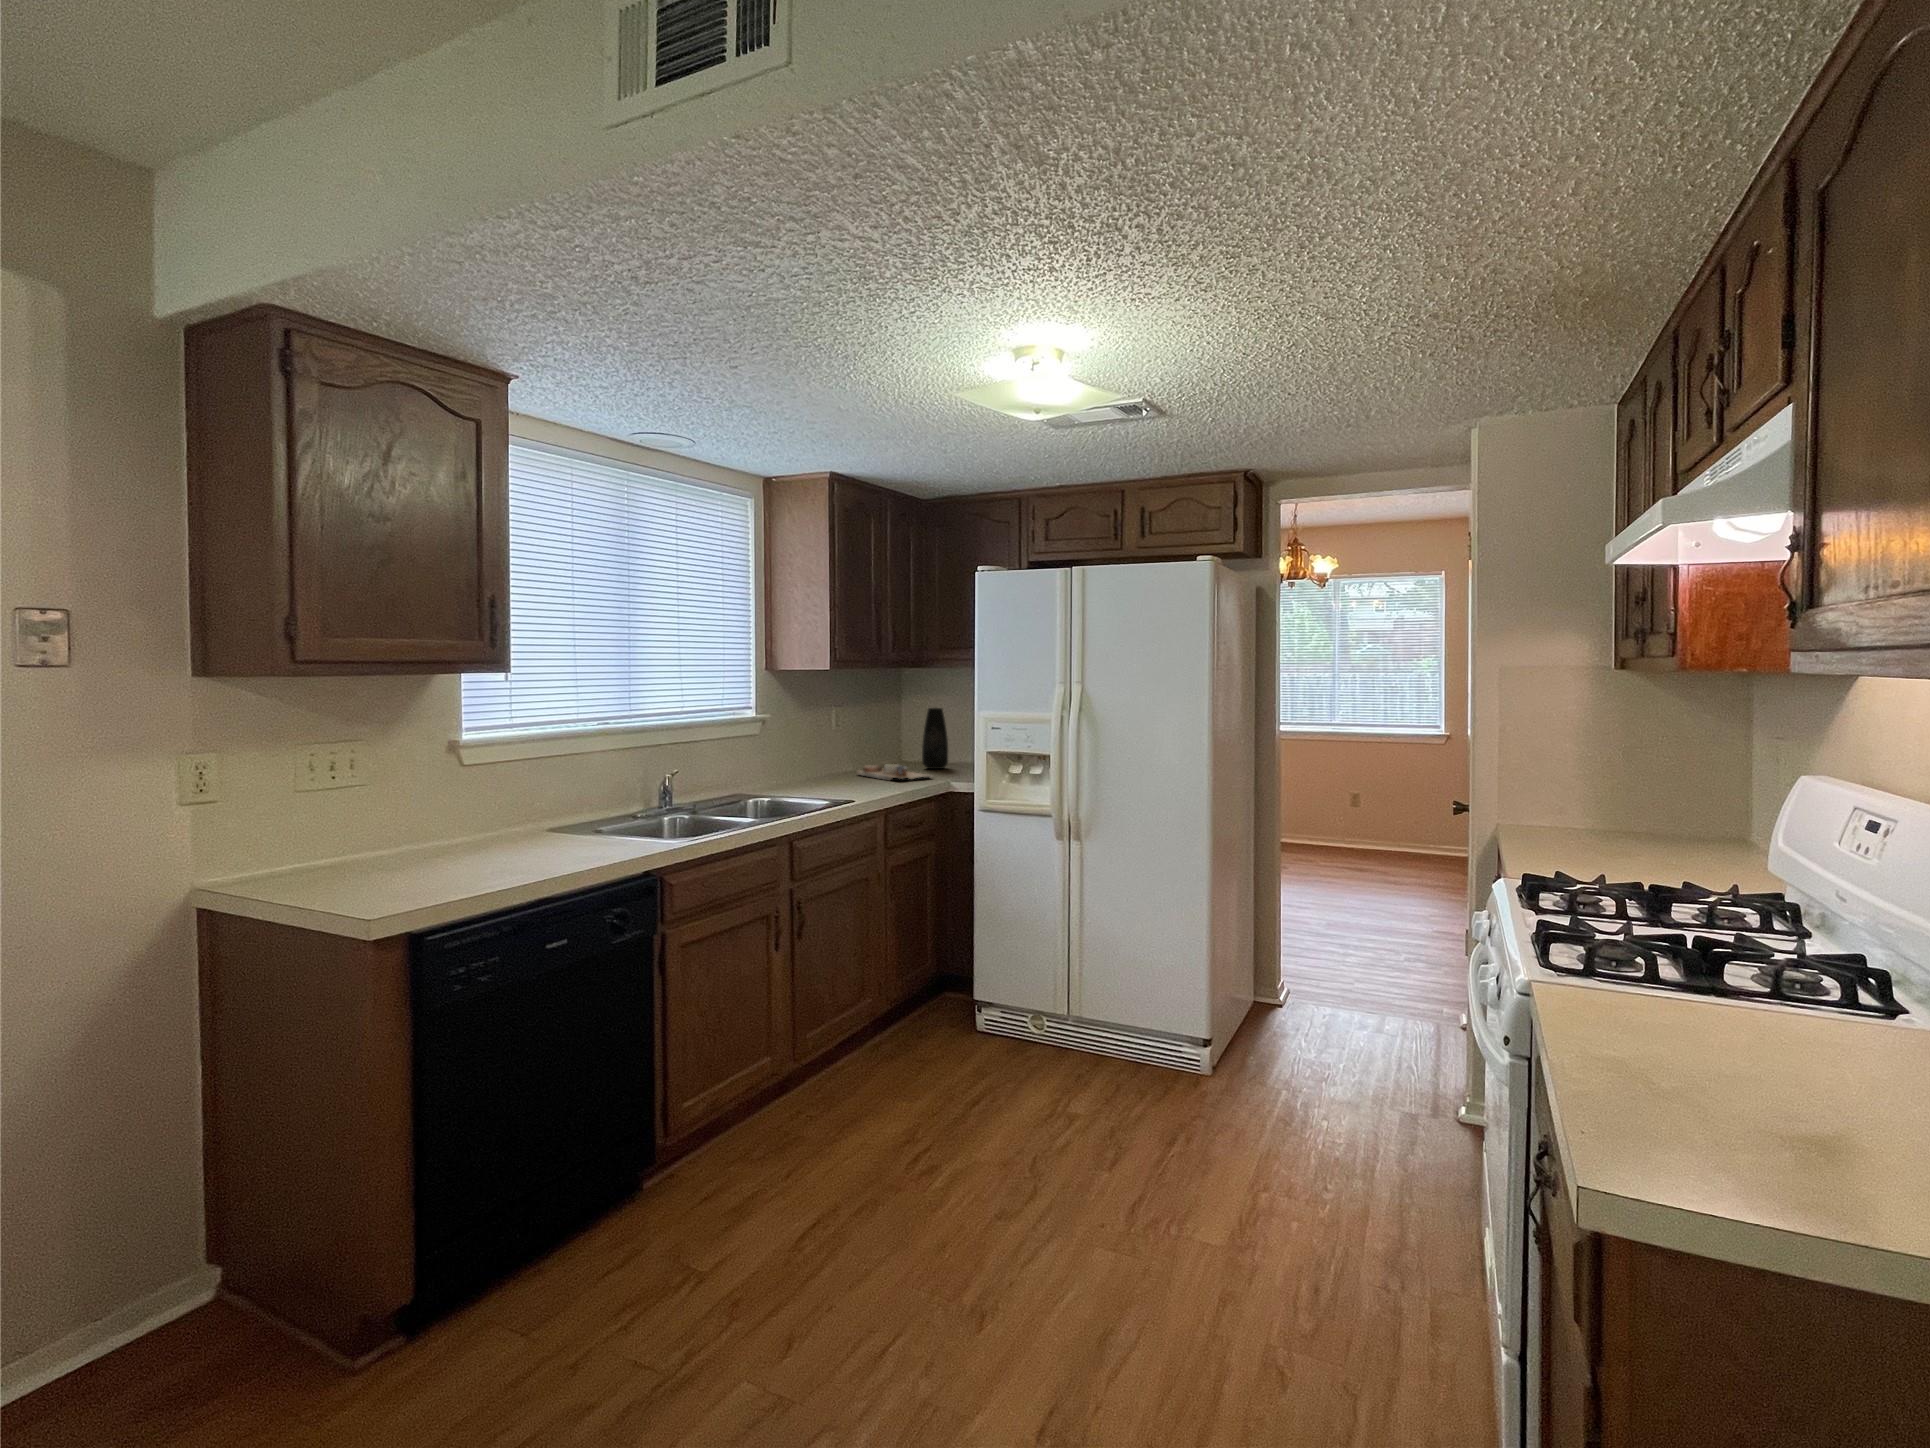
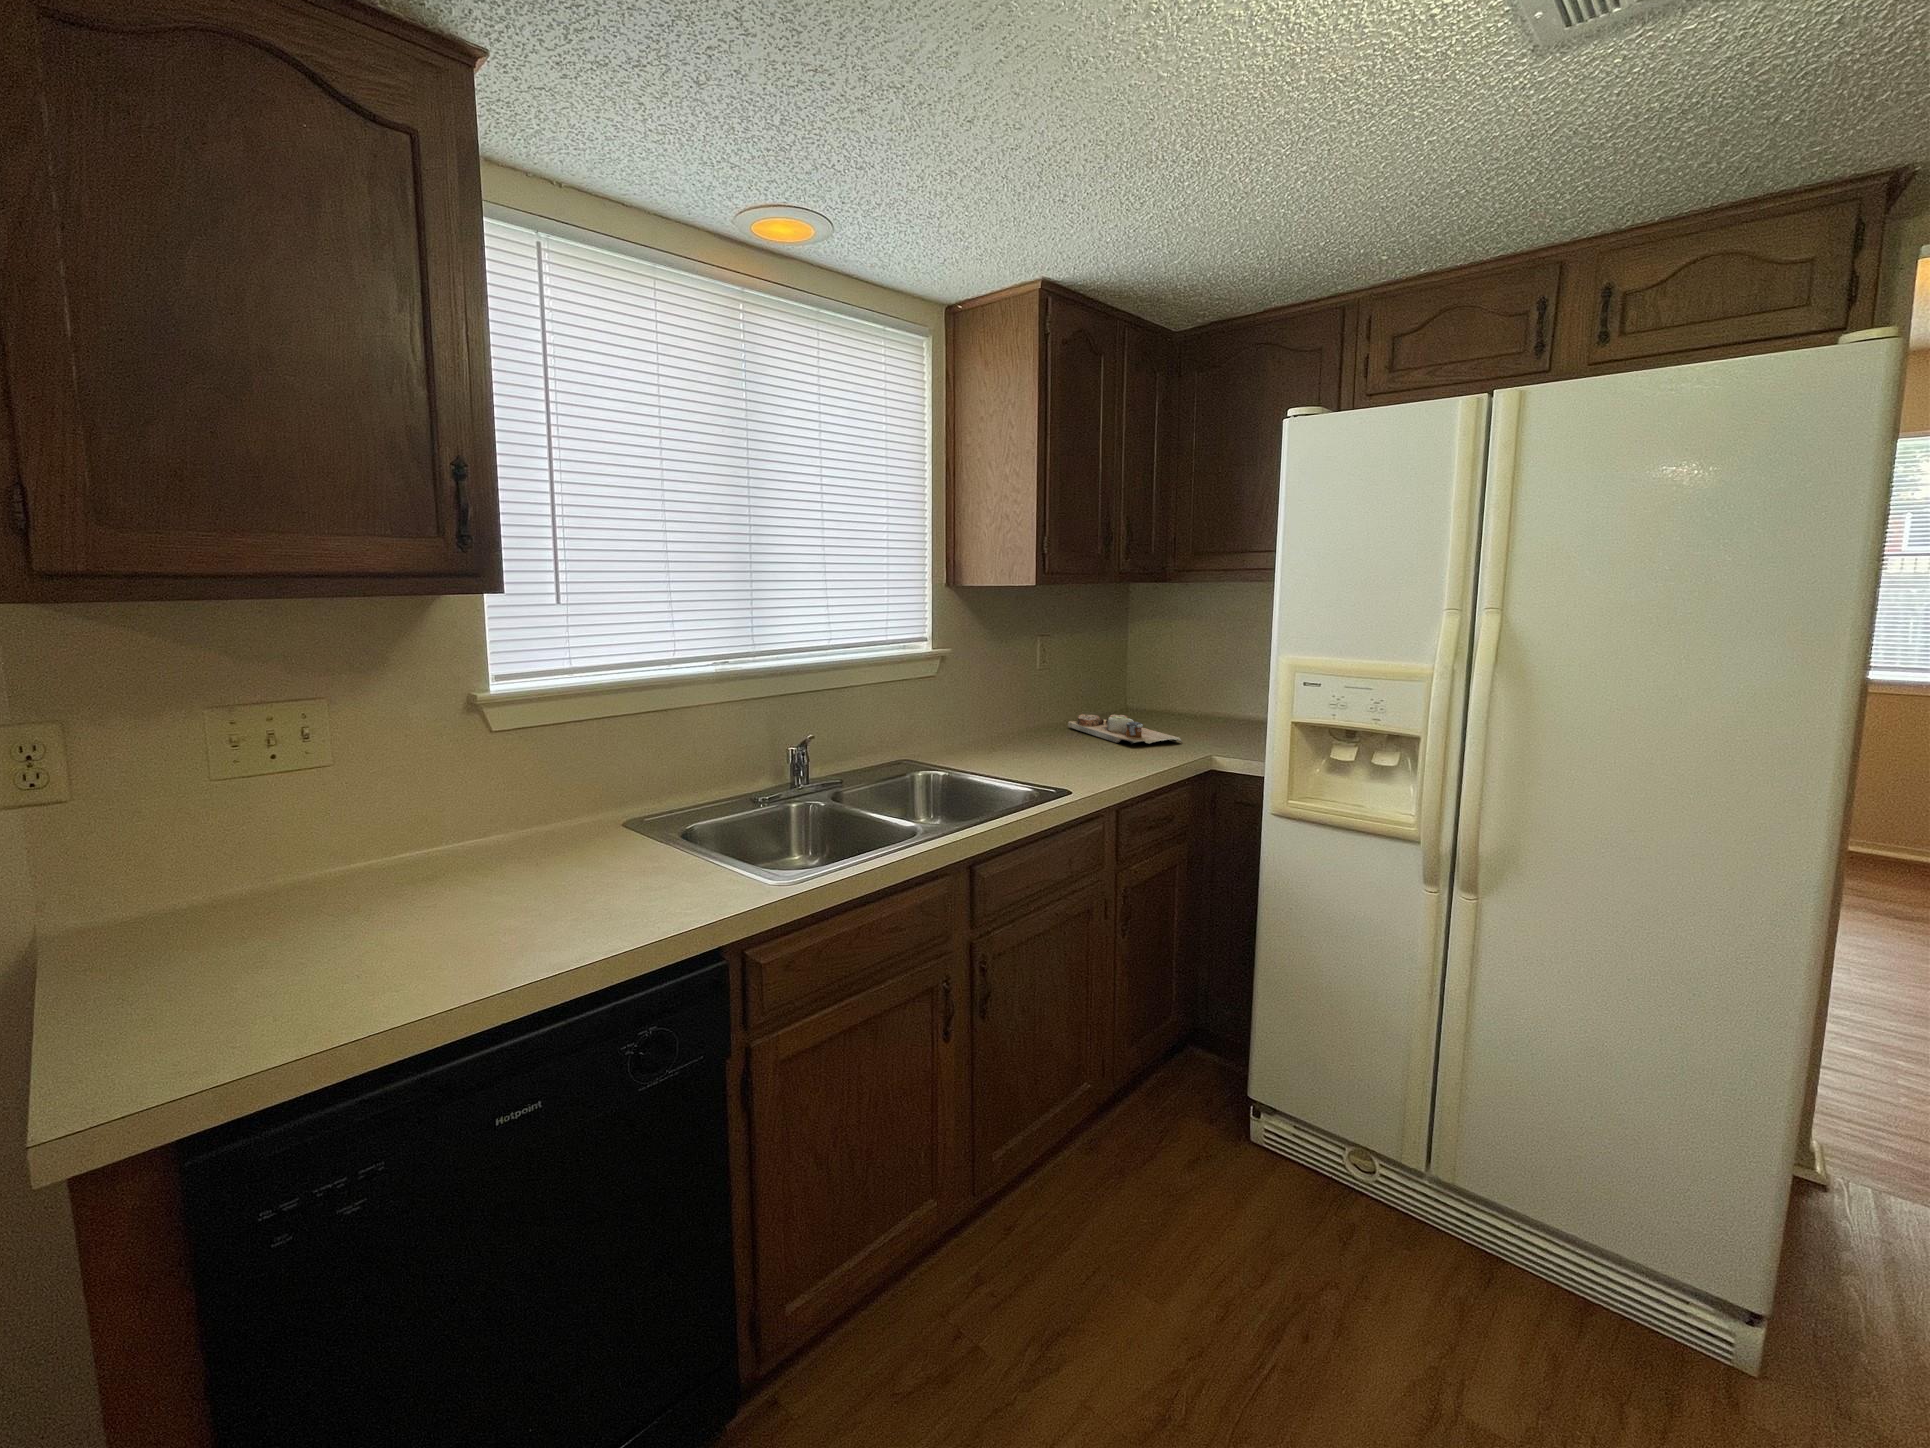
vase: present [922,708,948,769] -> none [1159,636,1197,722]

